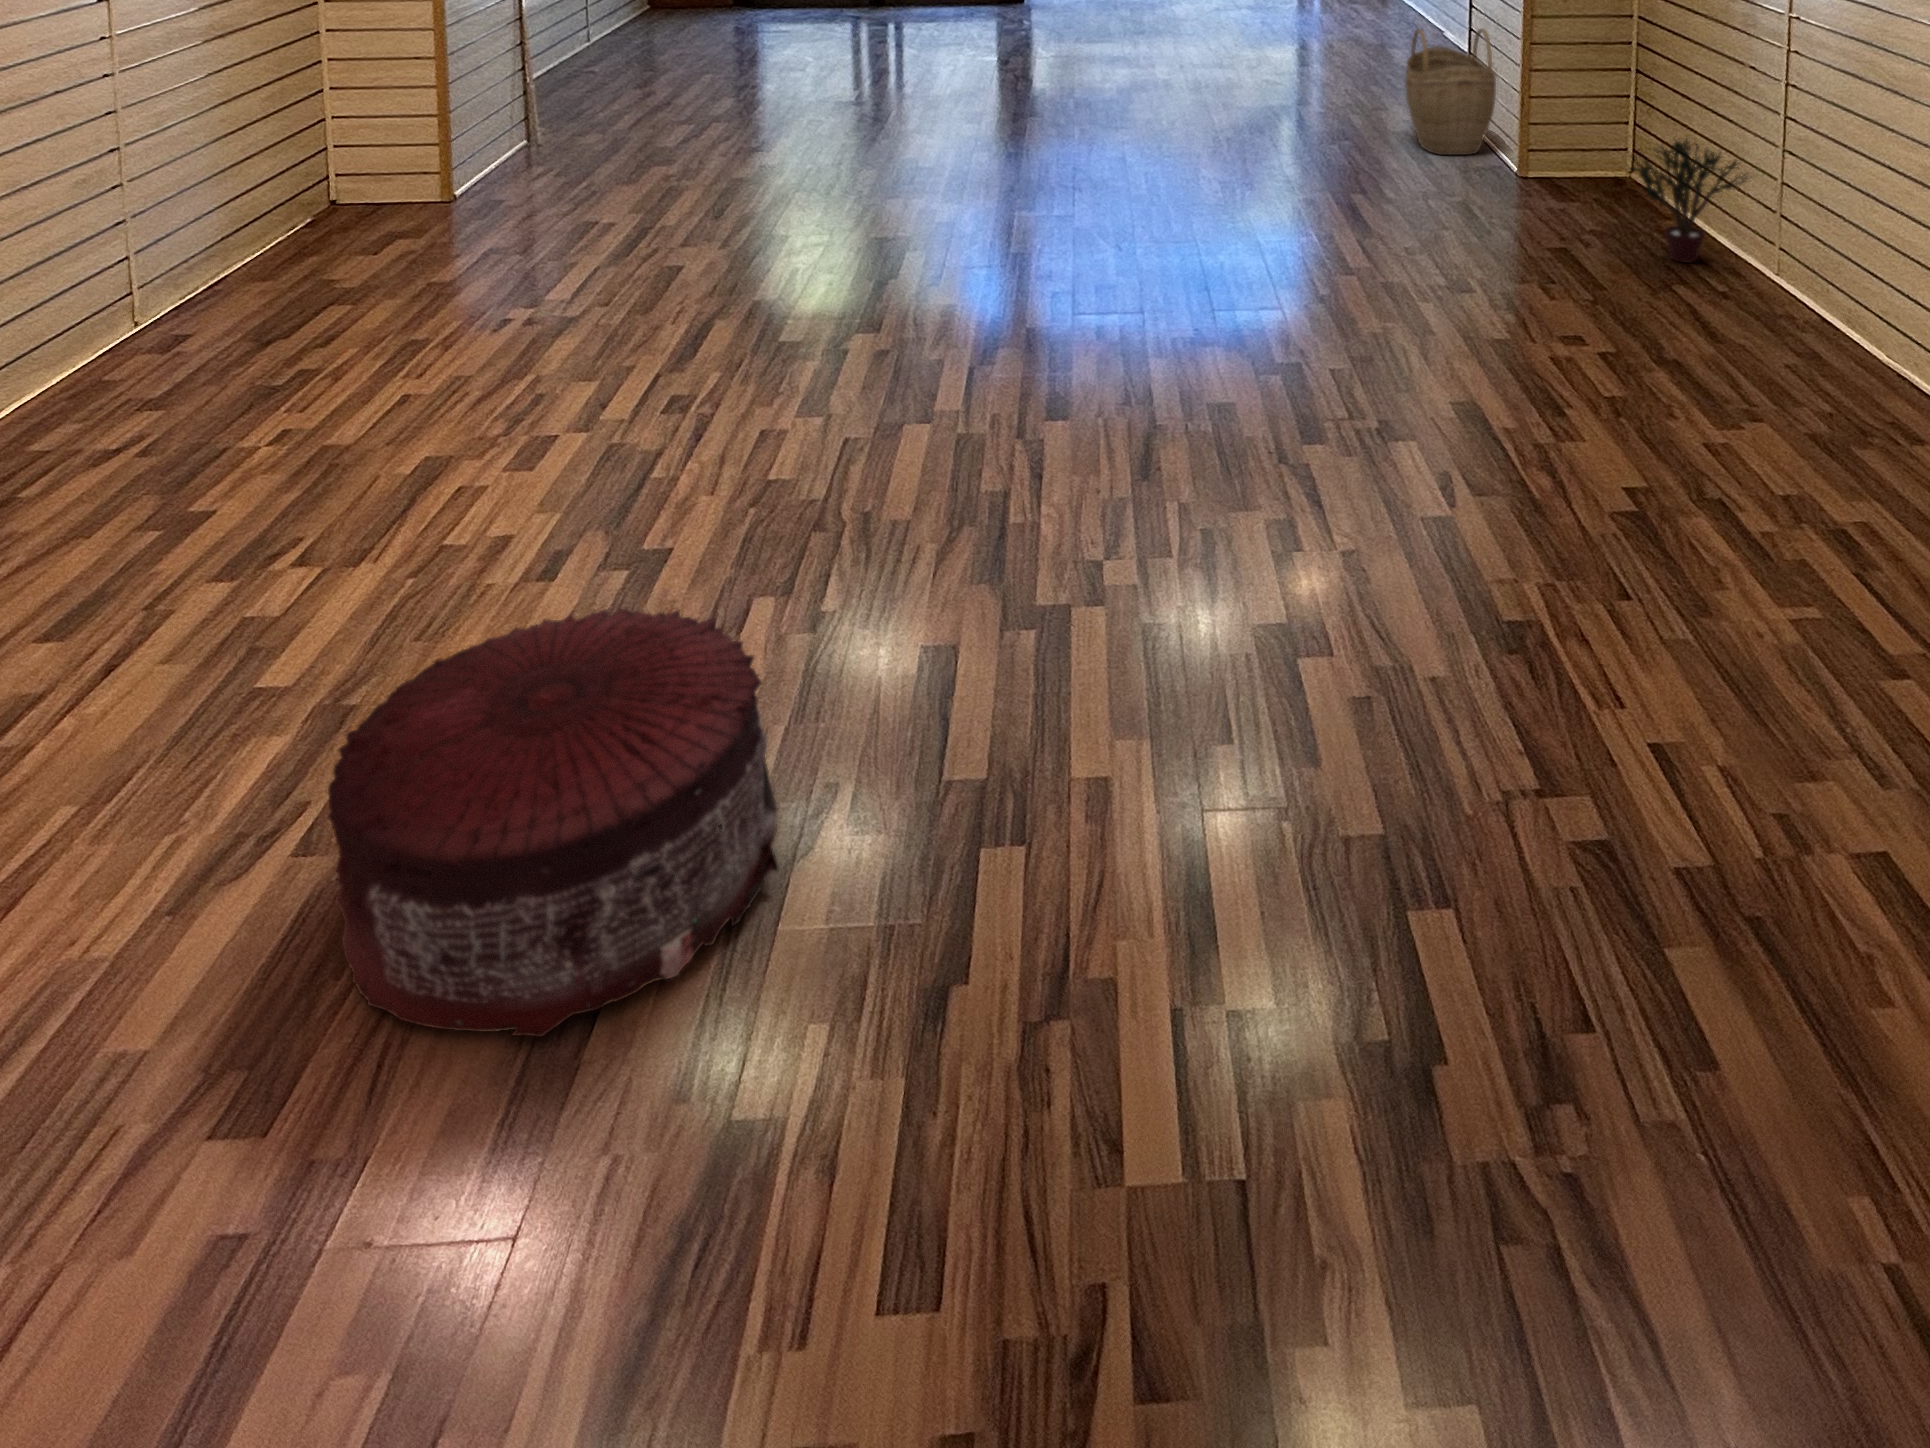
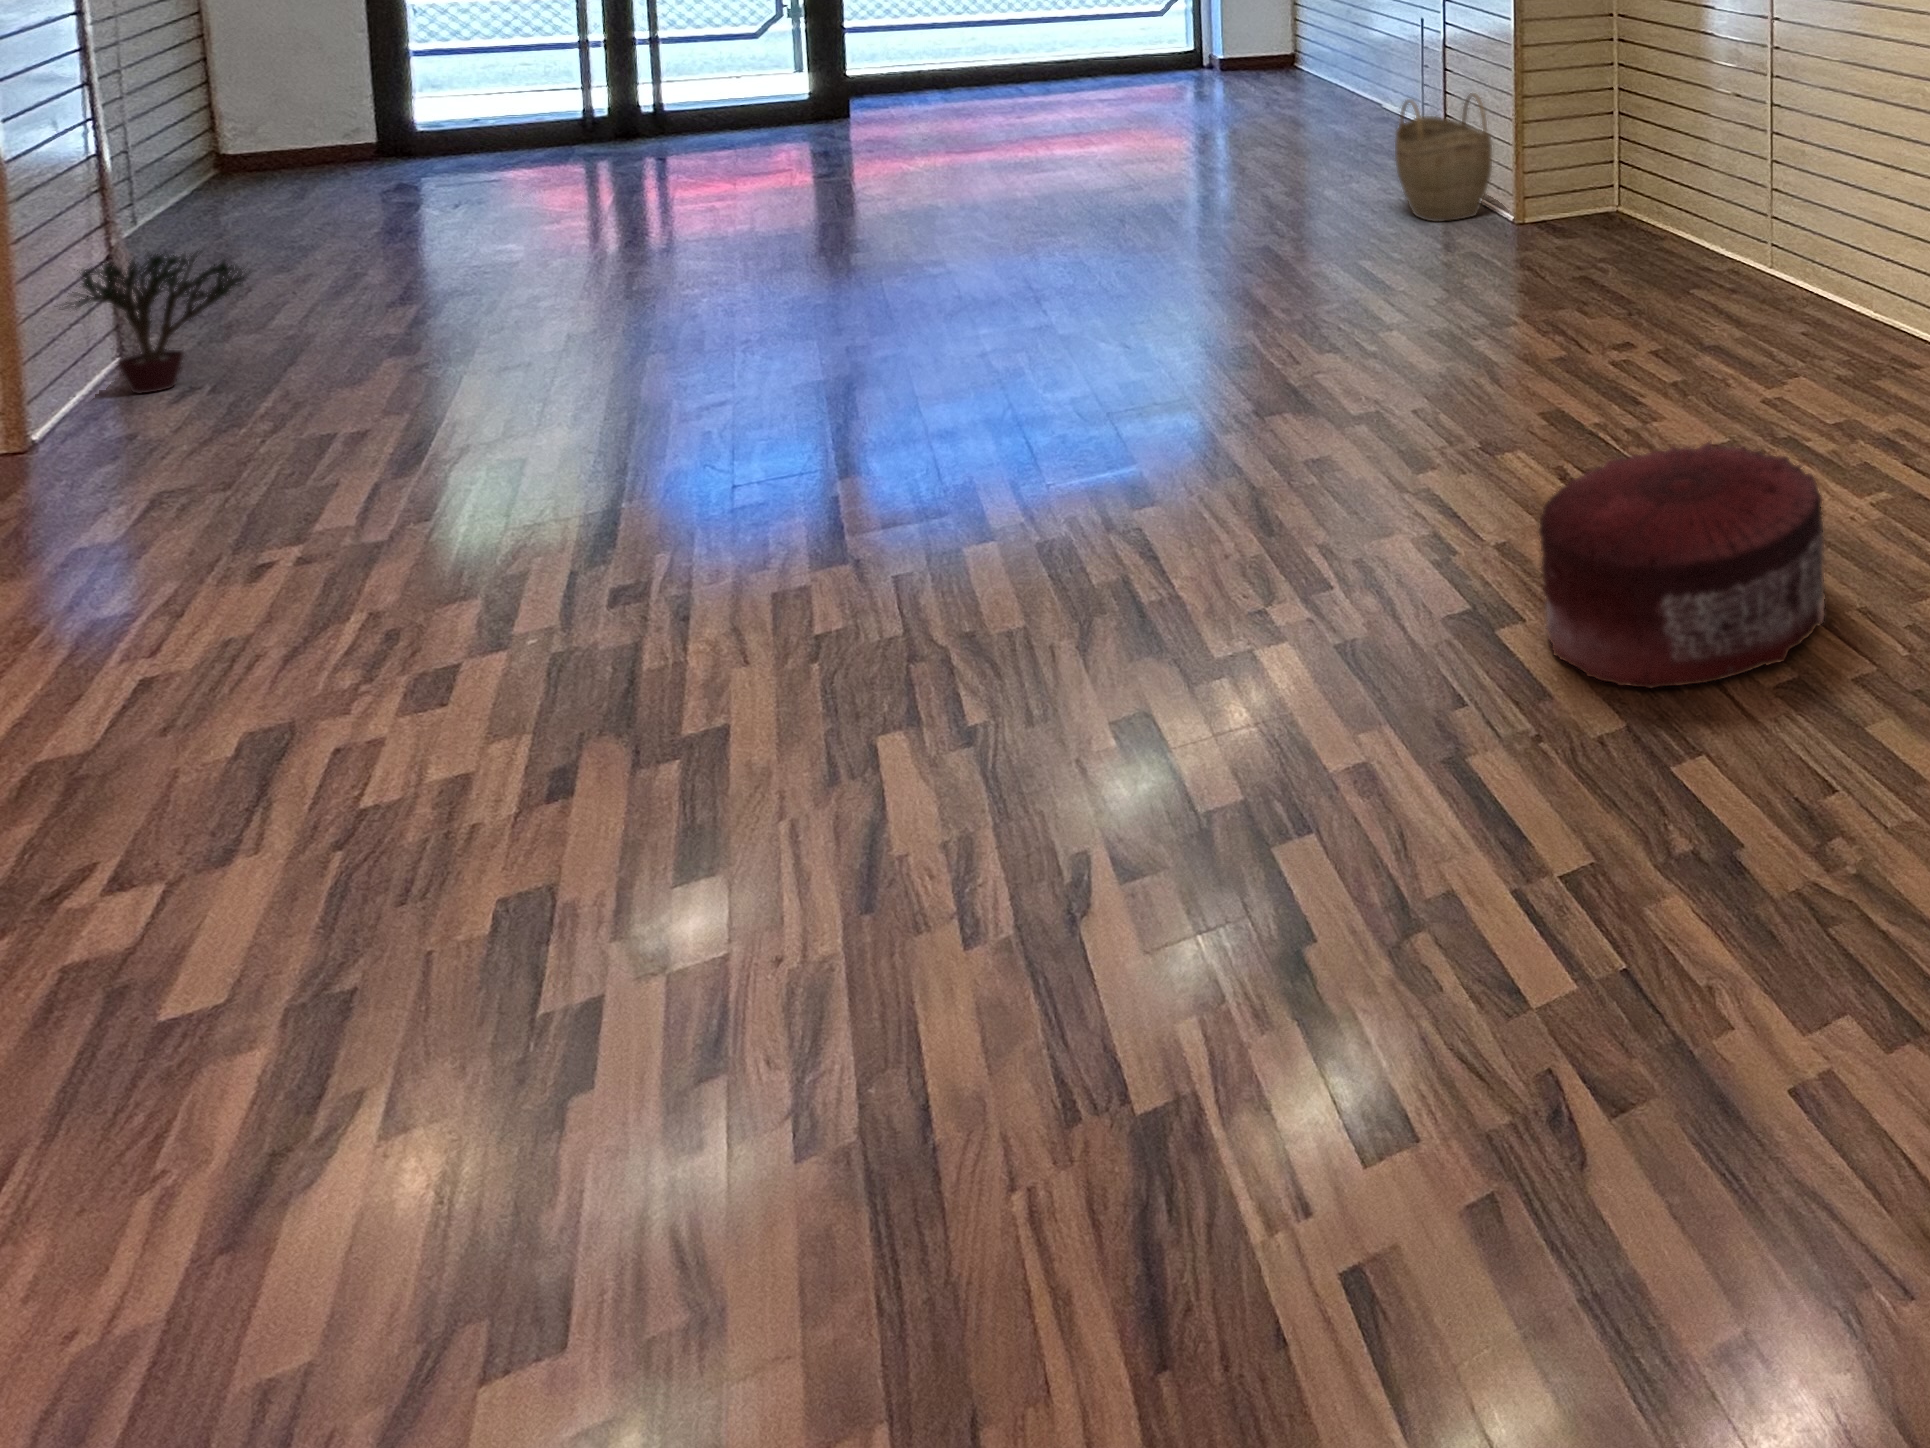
potted plant: present [1627,139,1751,263] -> present [62,253,246,393]
pouf: present [328,609,779,1037] -> present [1539,442,1825,688]

